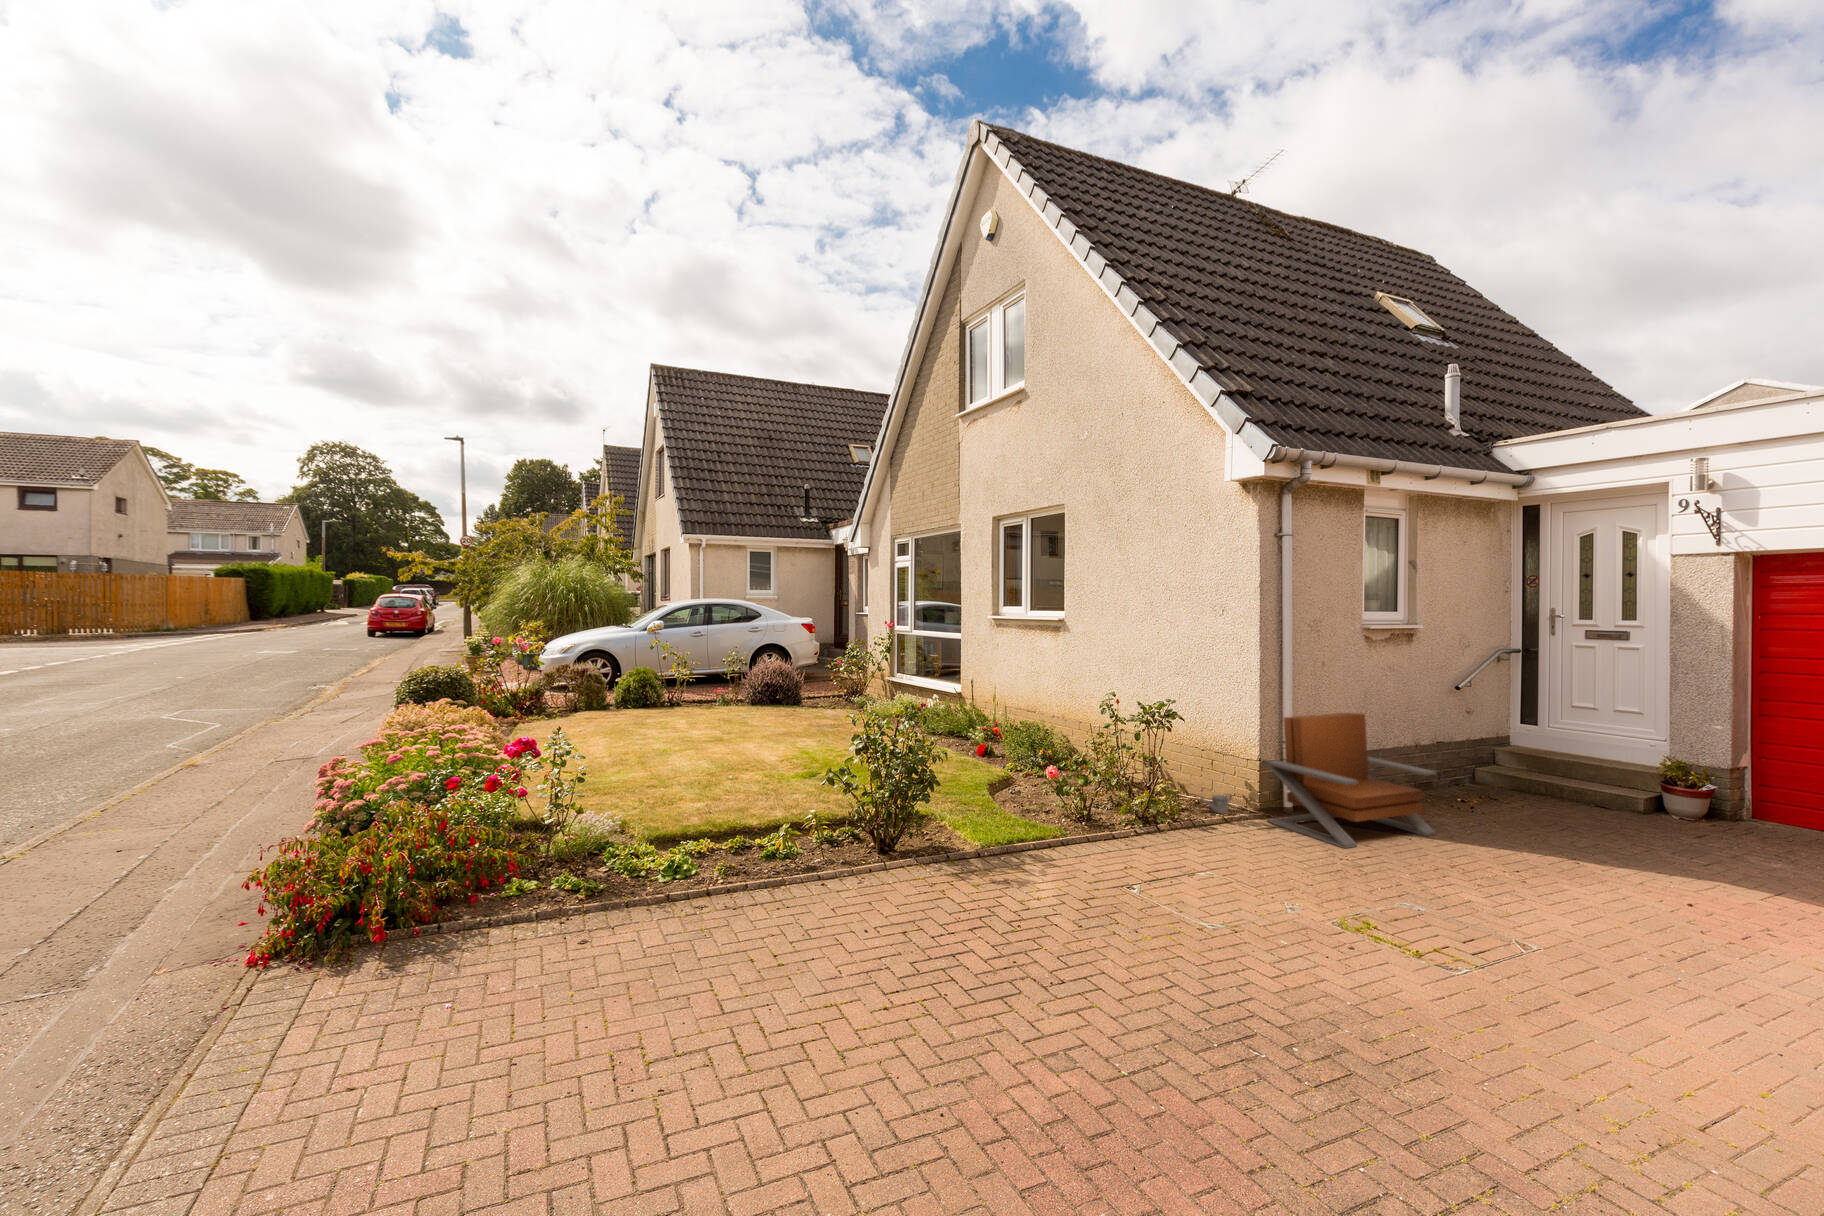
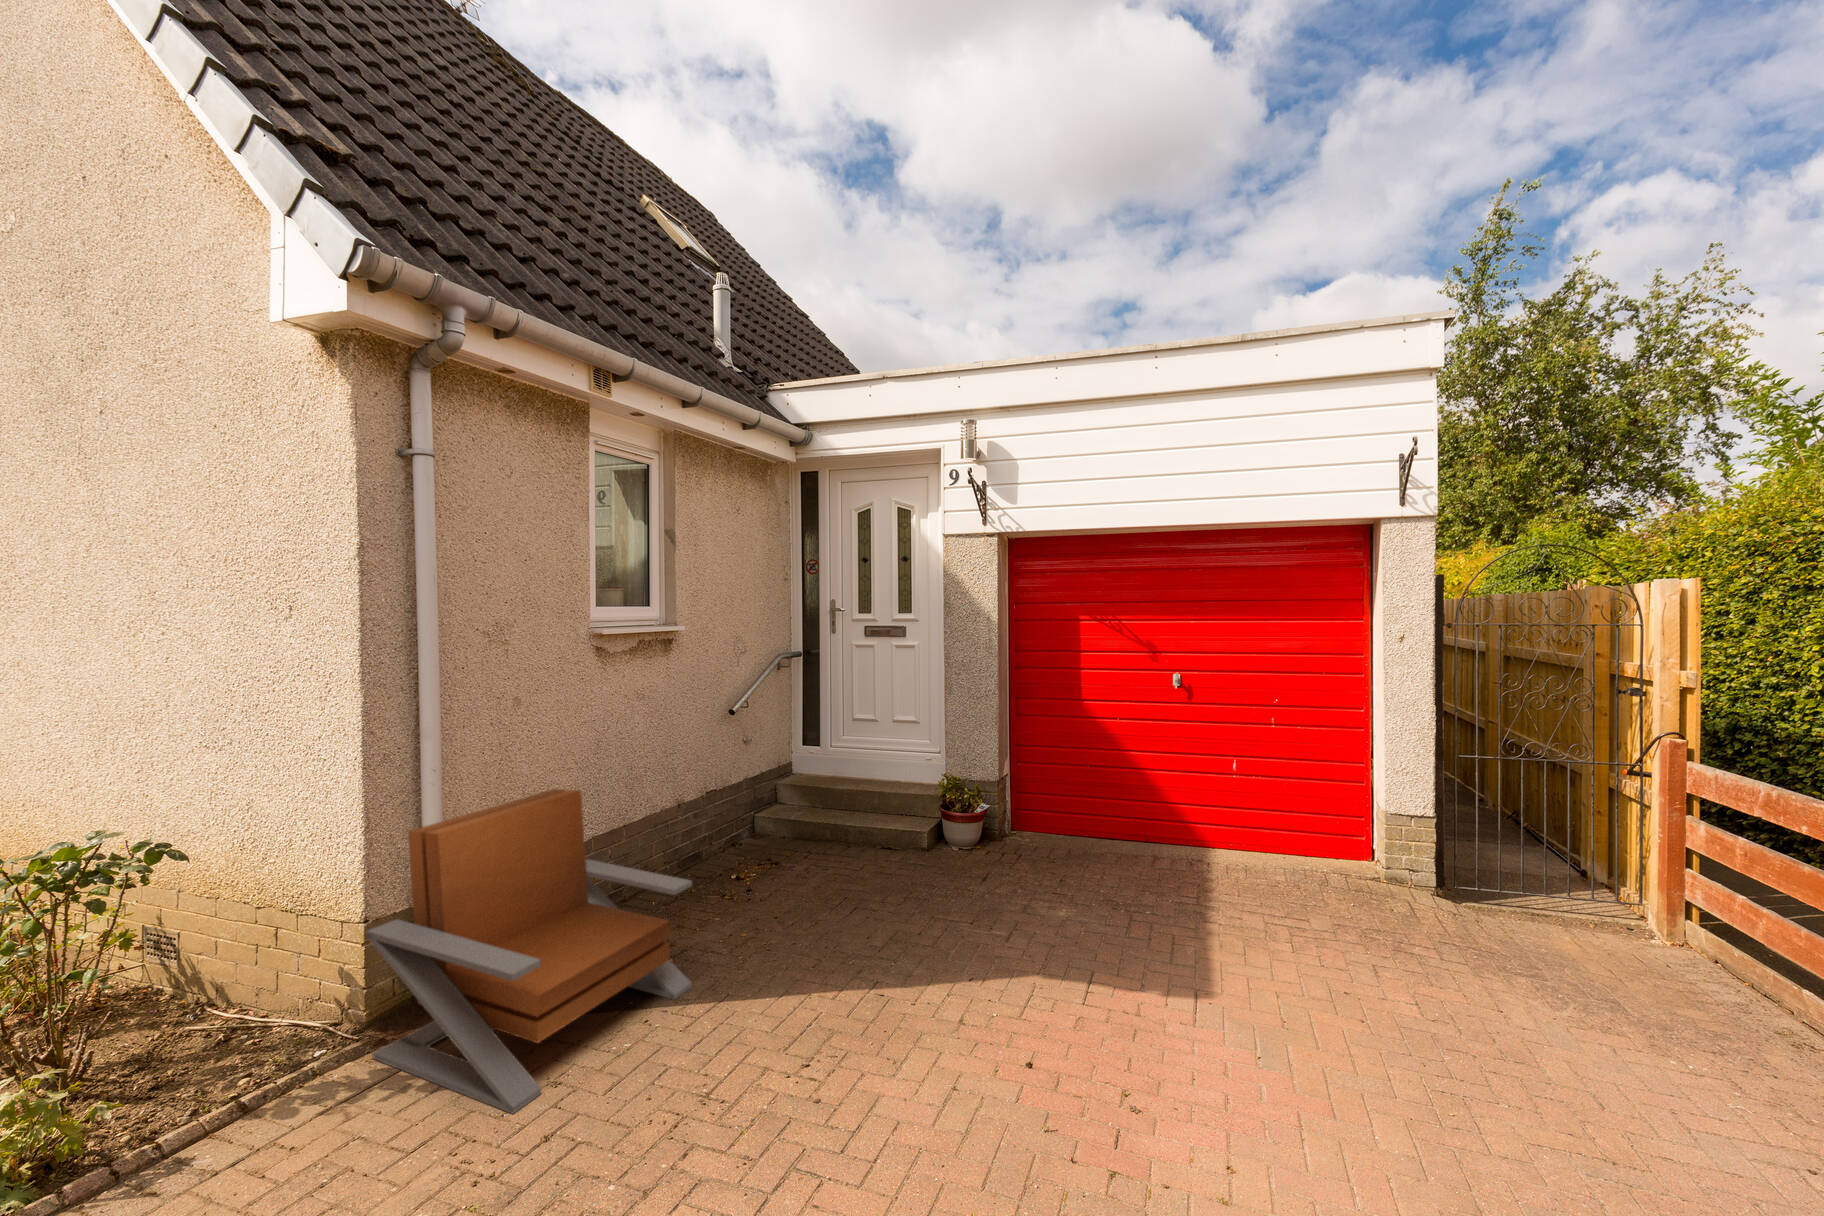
watering can: present [1200,795,1232,814] -> none [204,1003,308,1062]

